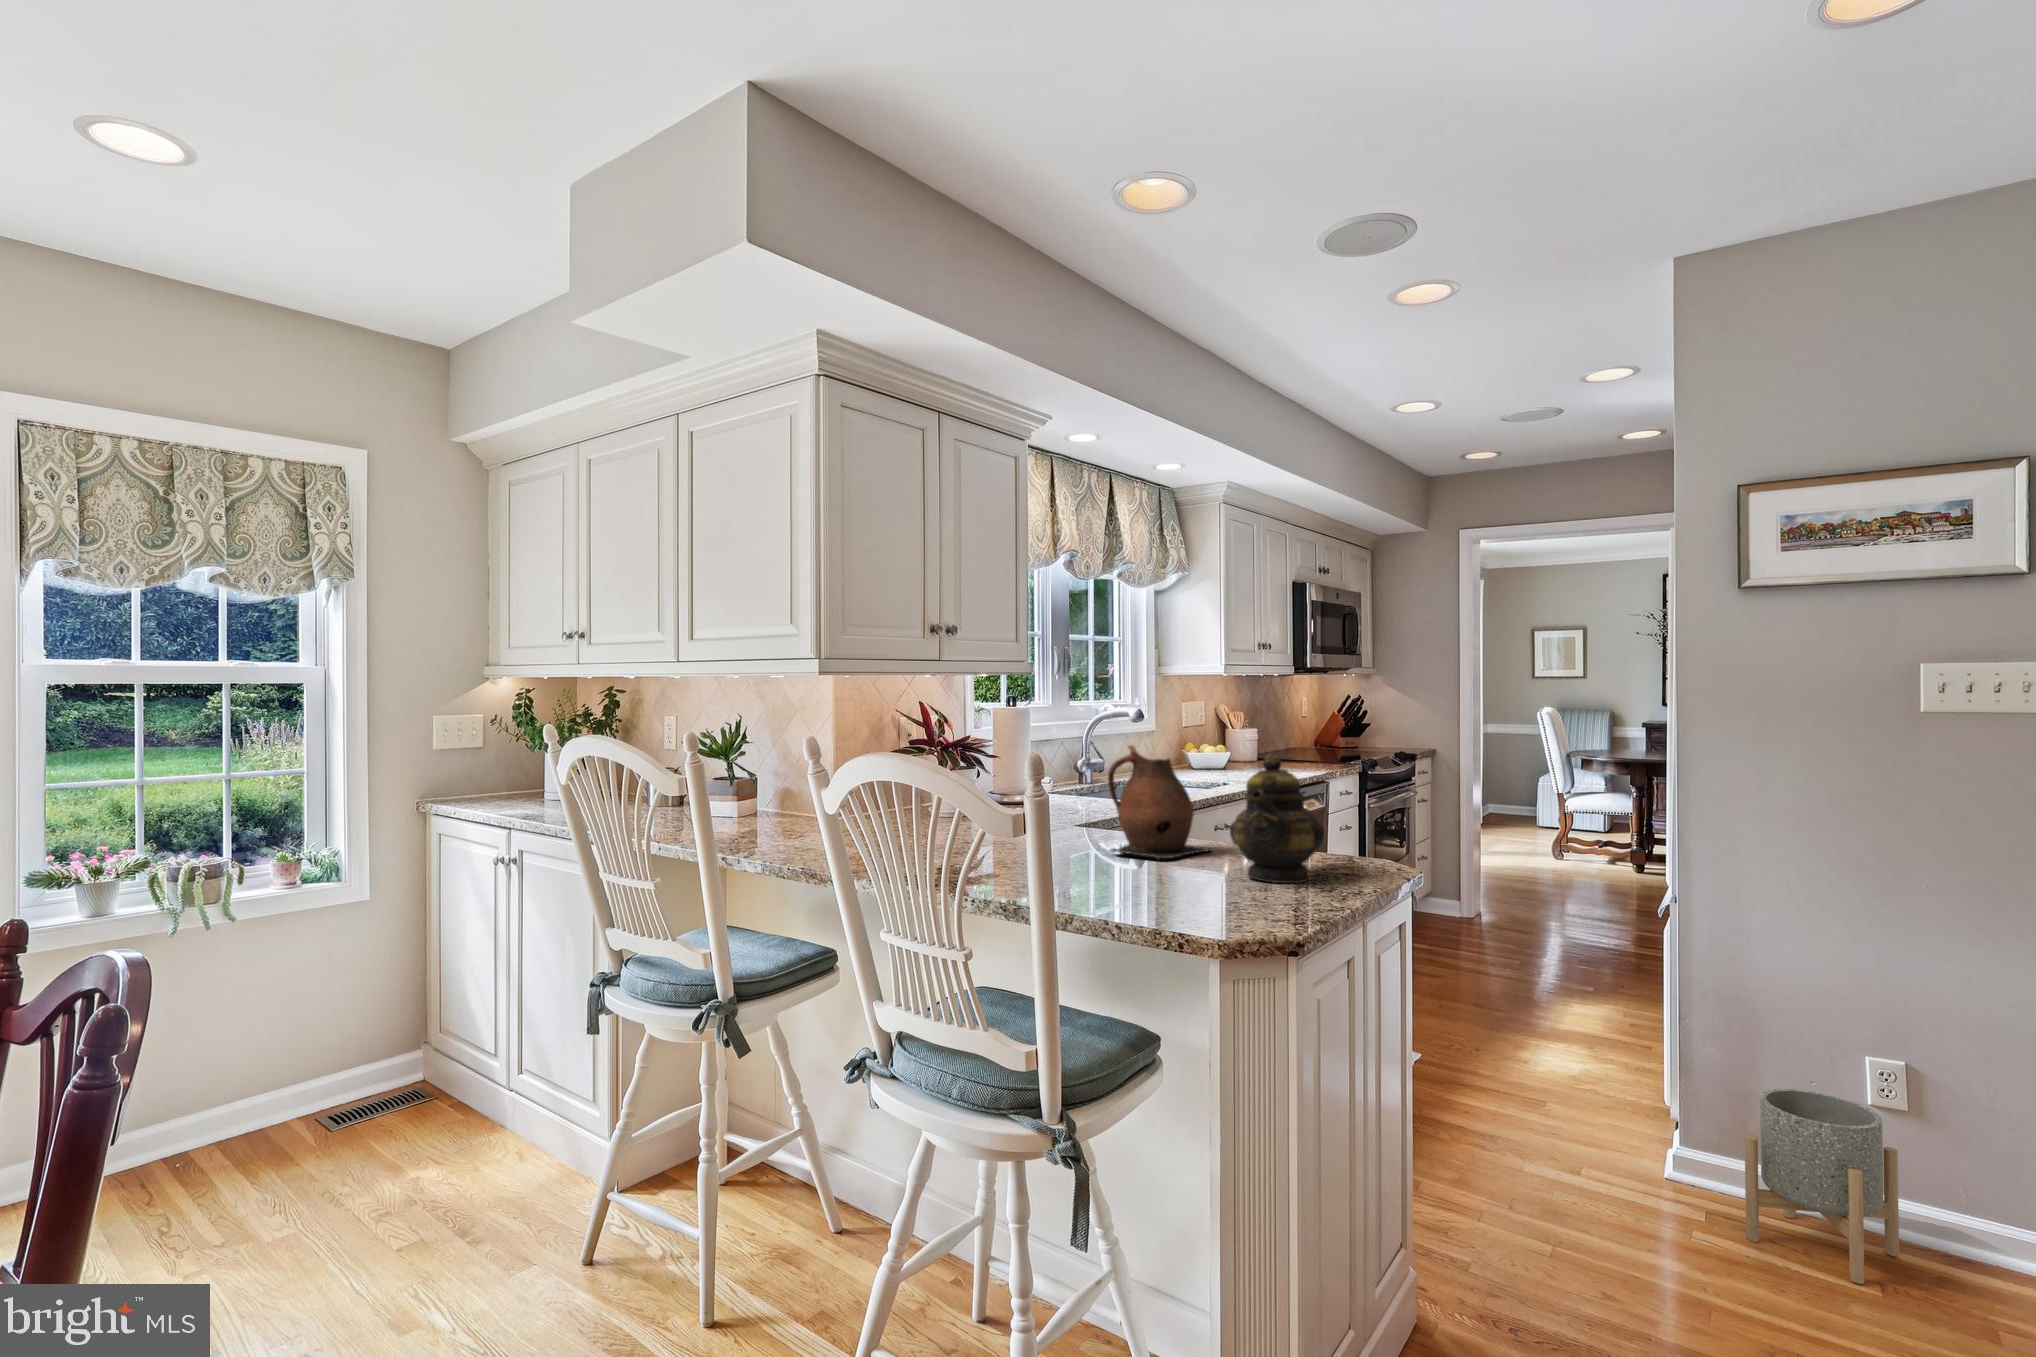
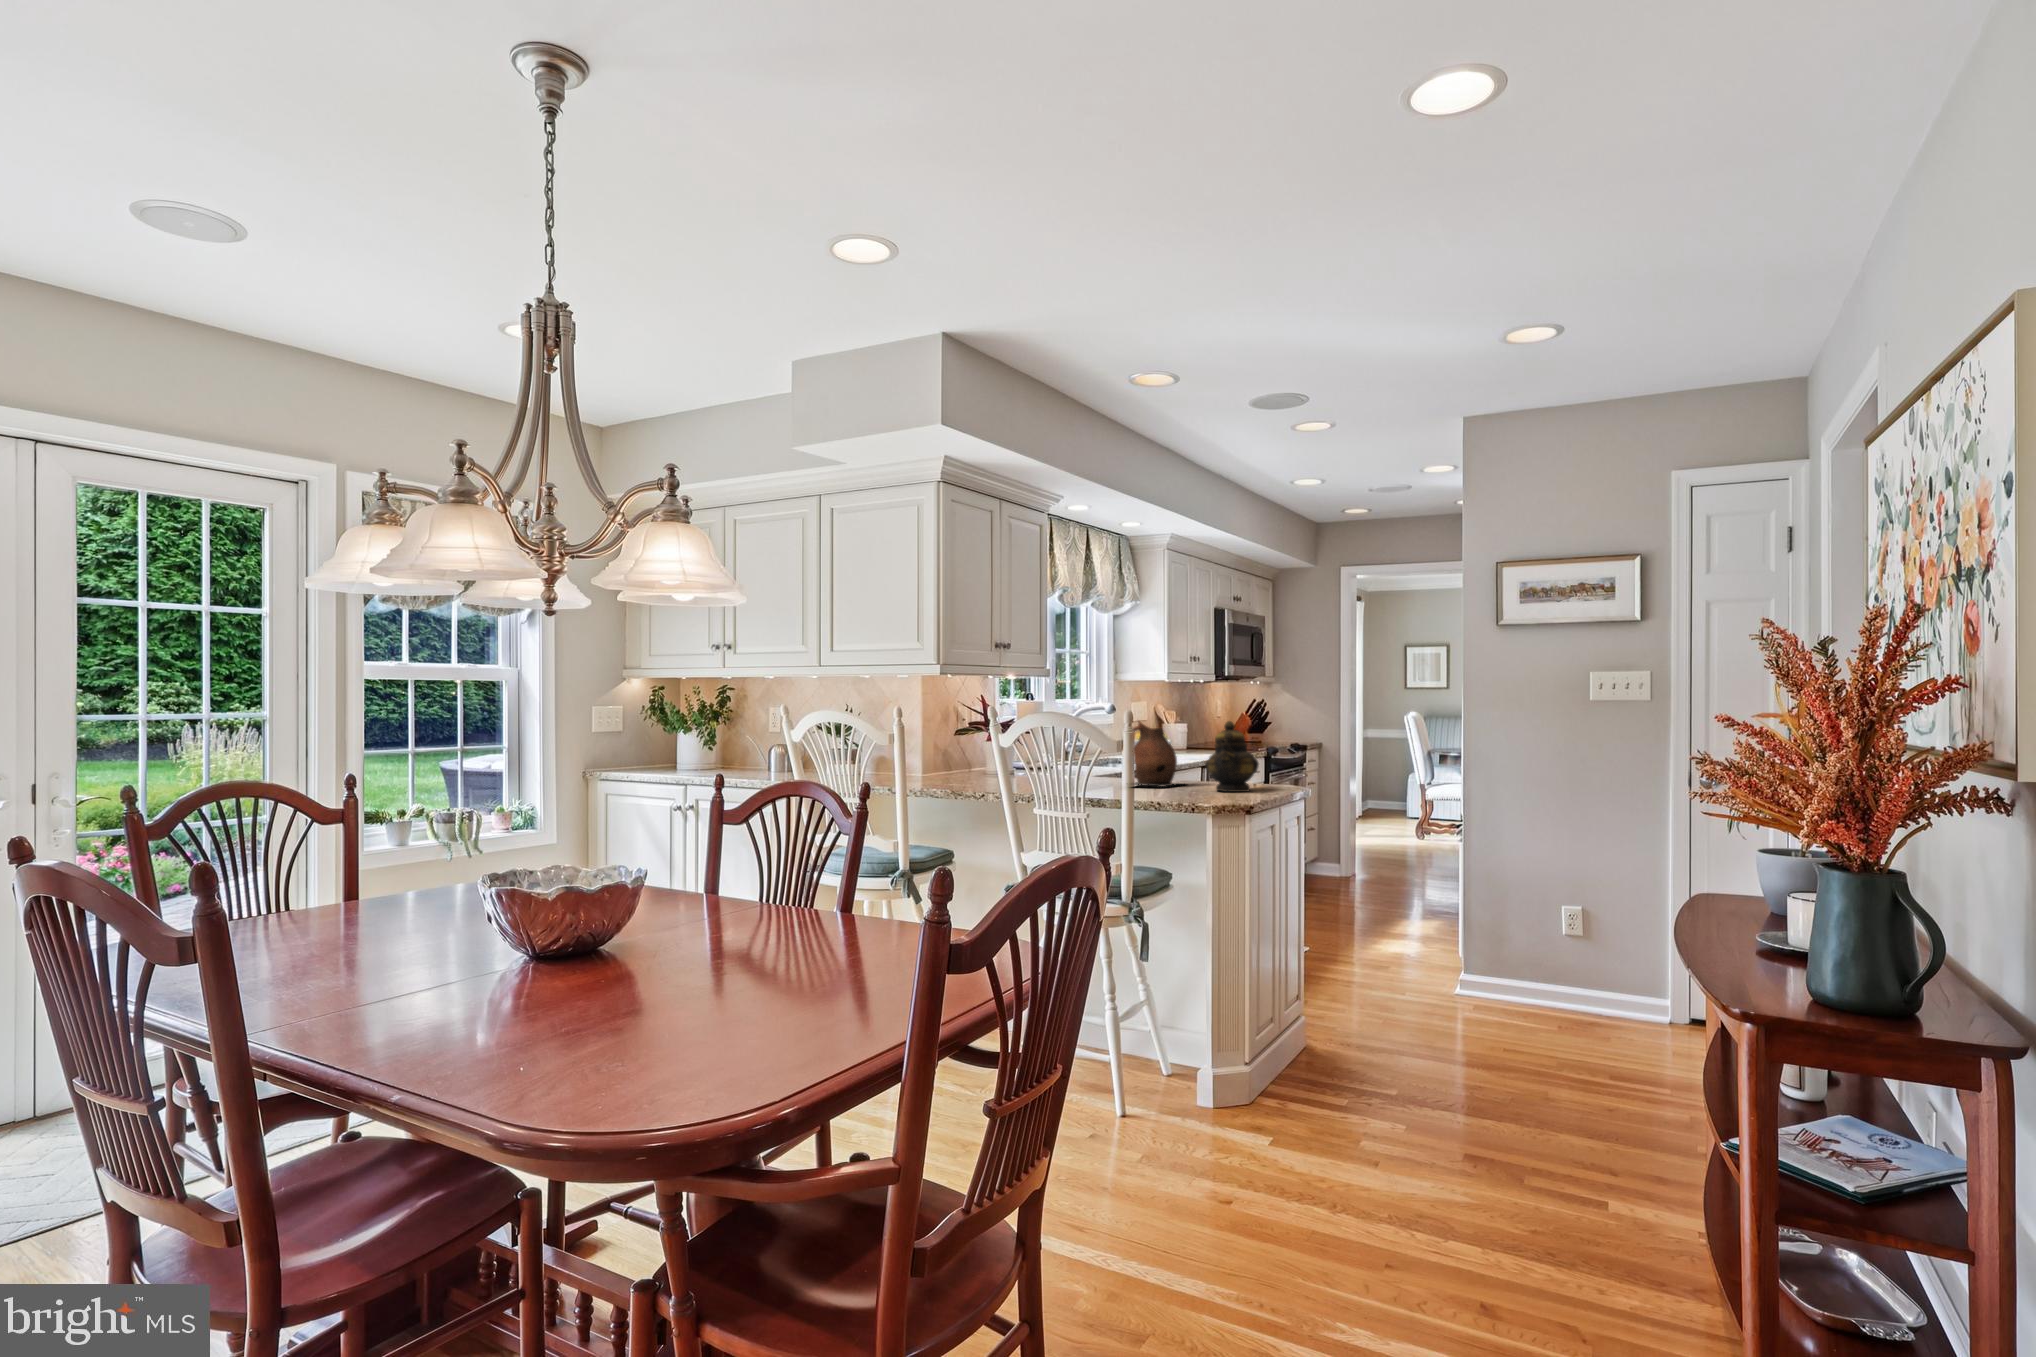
planter: present [1745,1089,1899,1284] -> none [1495,928,1577,1026]

